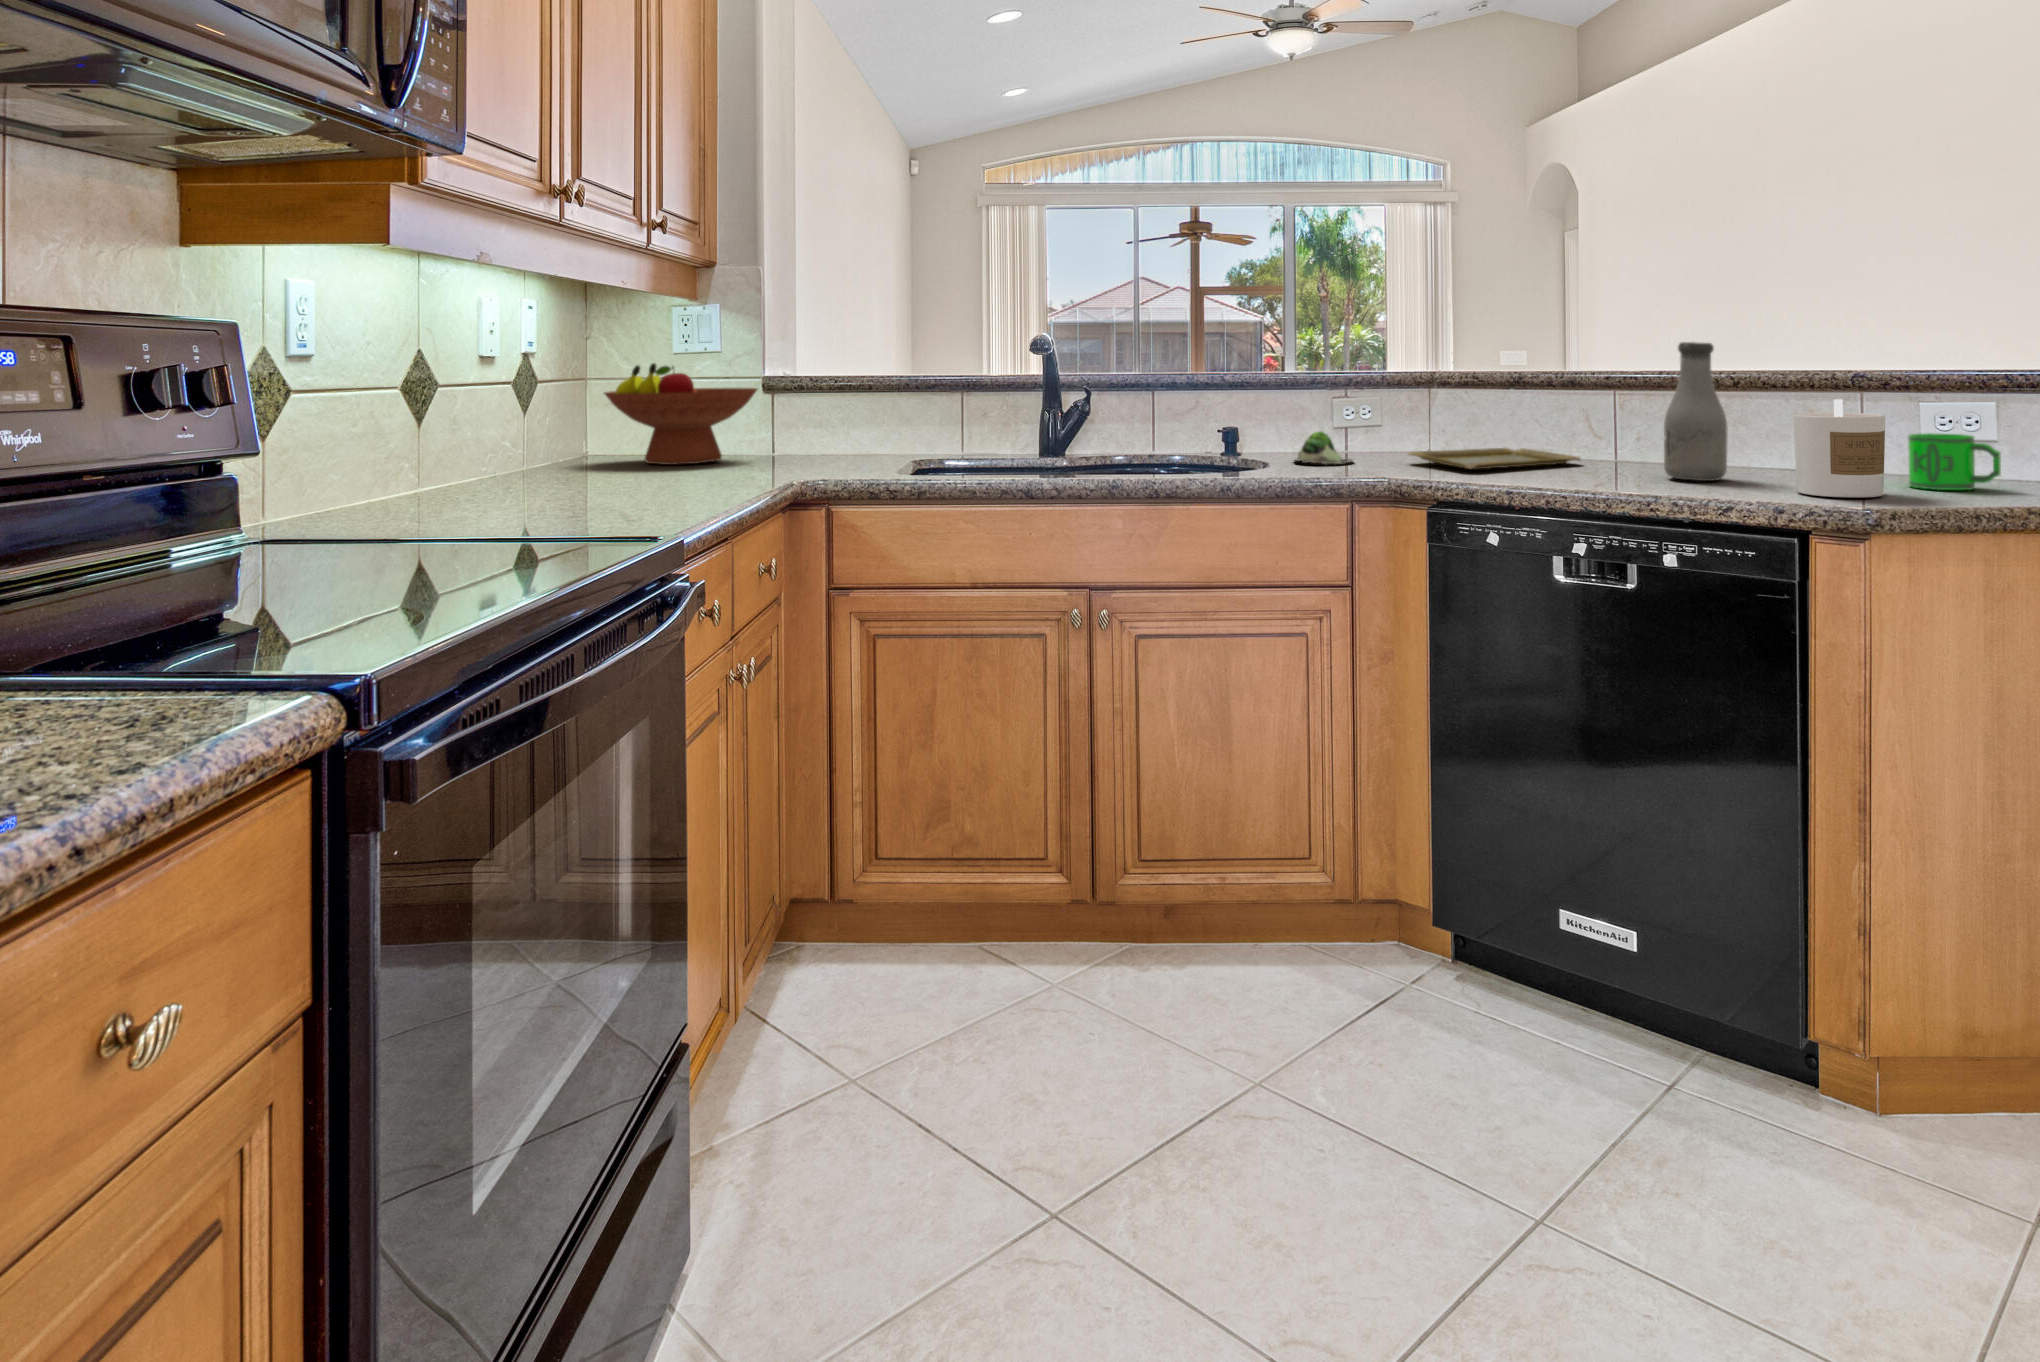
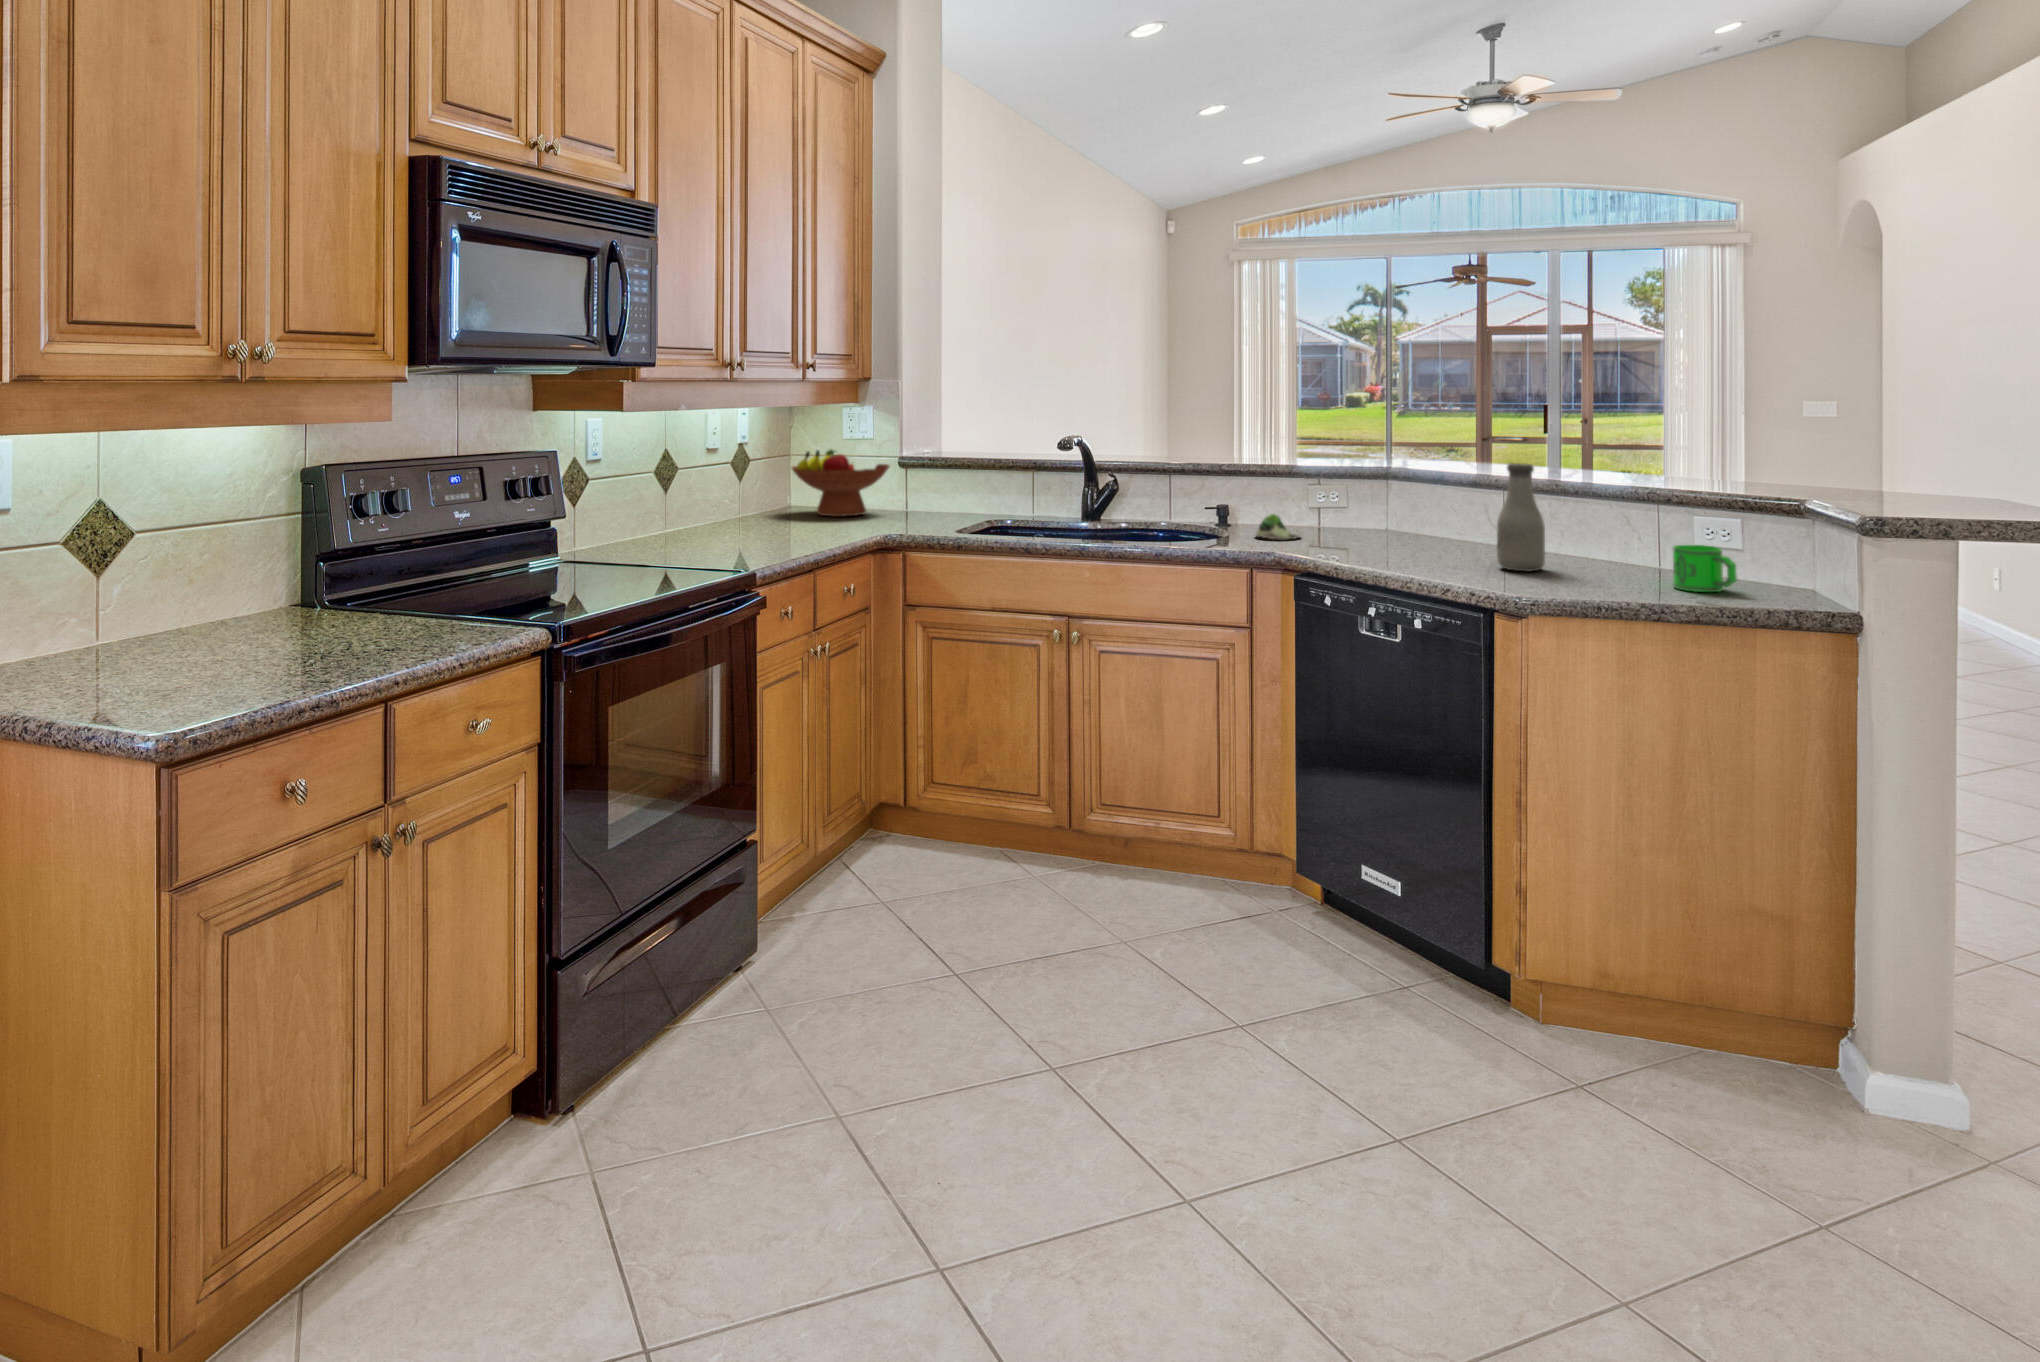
candle: present [1793,399,1885,498] -> none [1560,517,1627,593]
tray: present [1408,448,1580,469] -> none [1336,533,1470,551]

